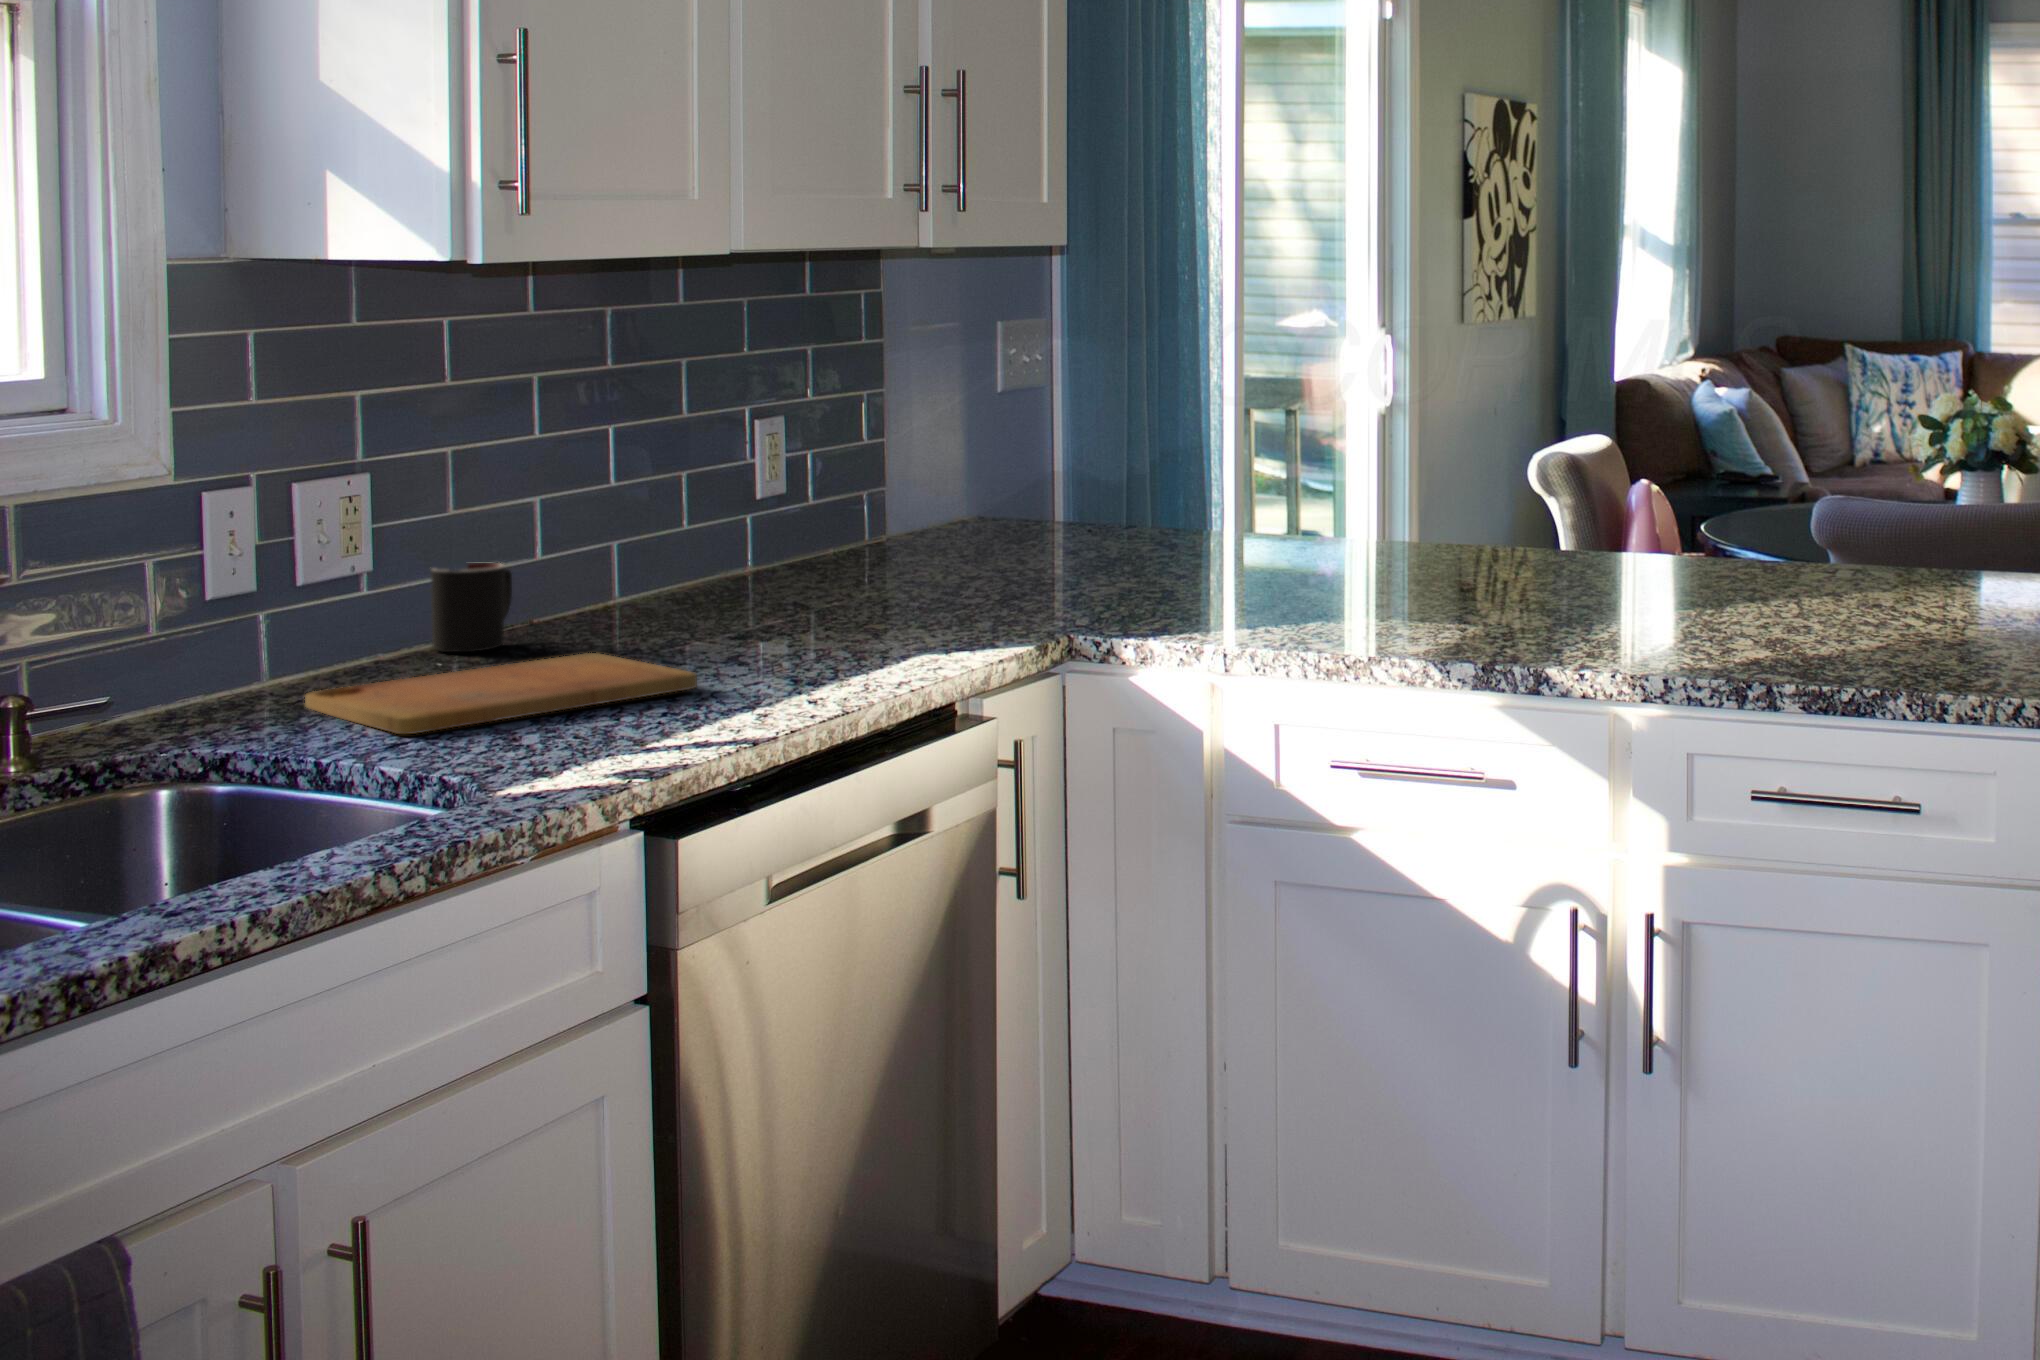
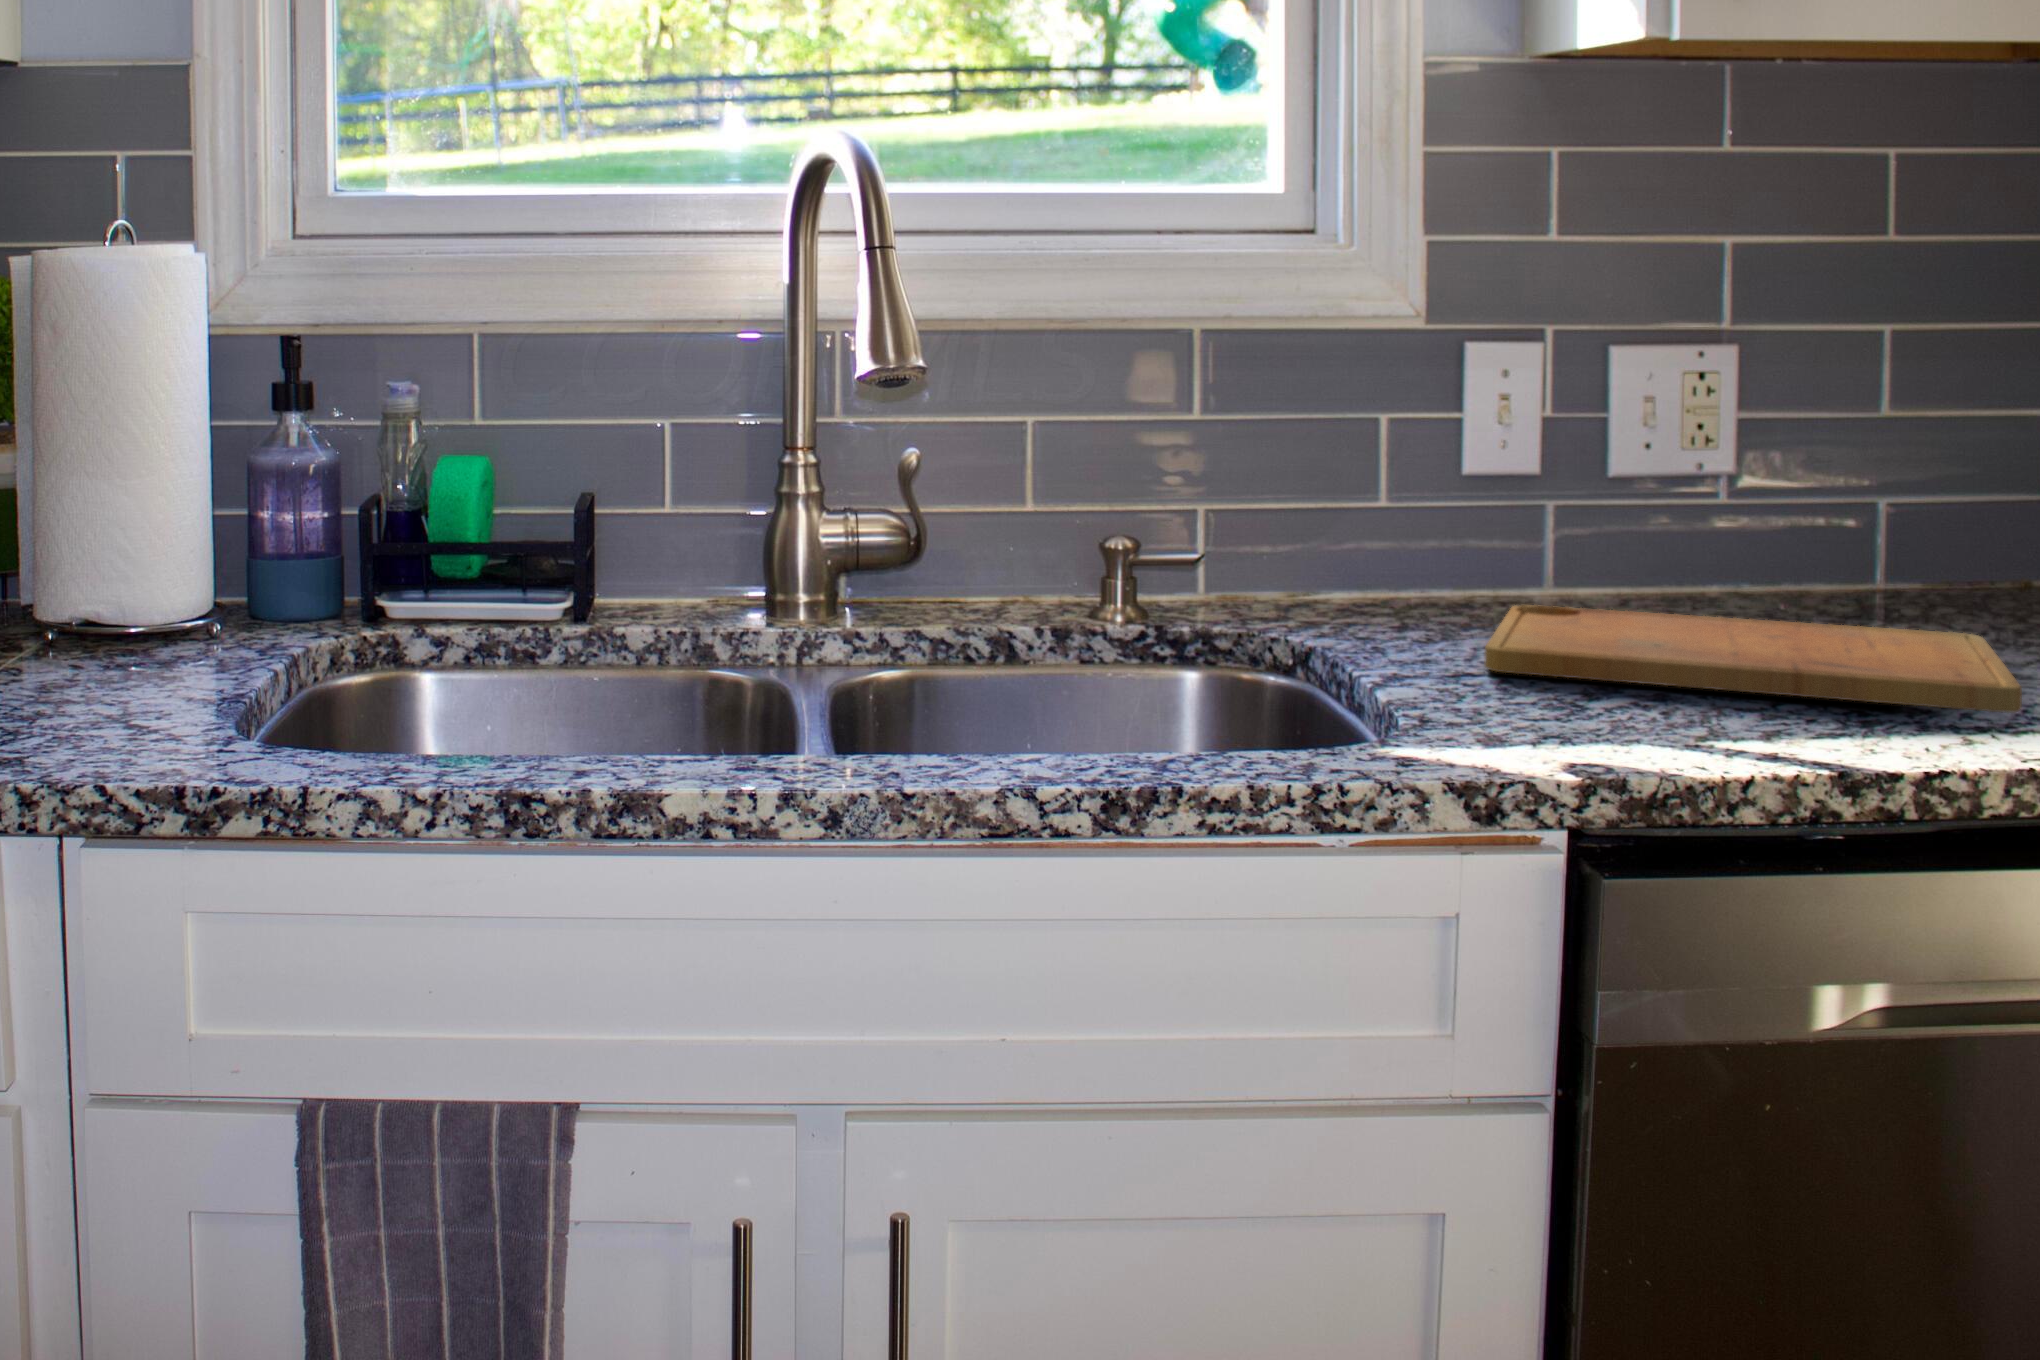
mug: present [430,563,512,652] -> none [1830,482,1975,610]

